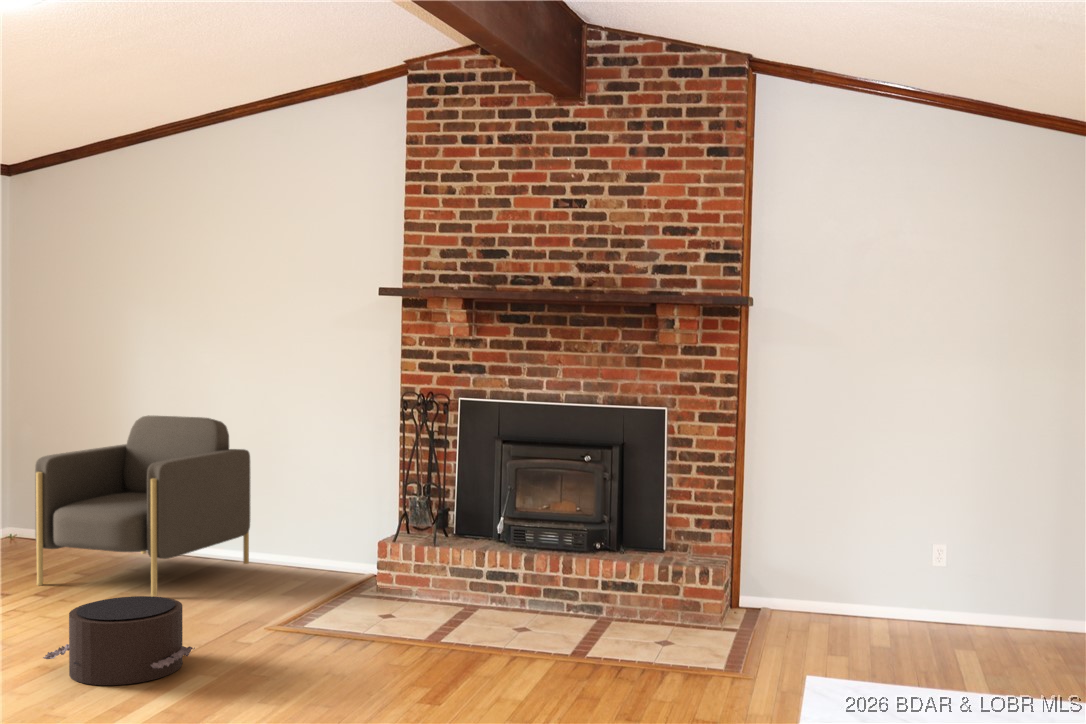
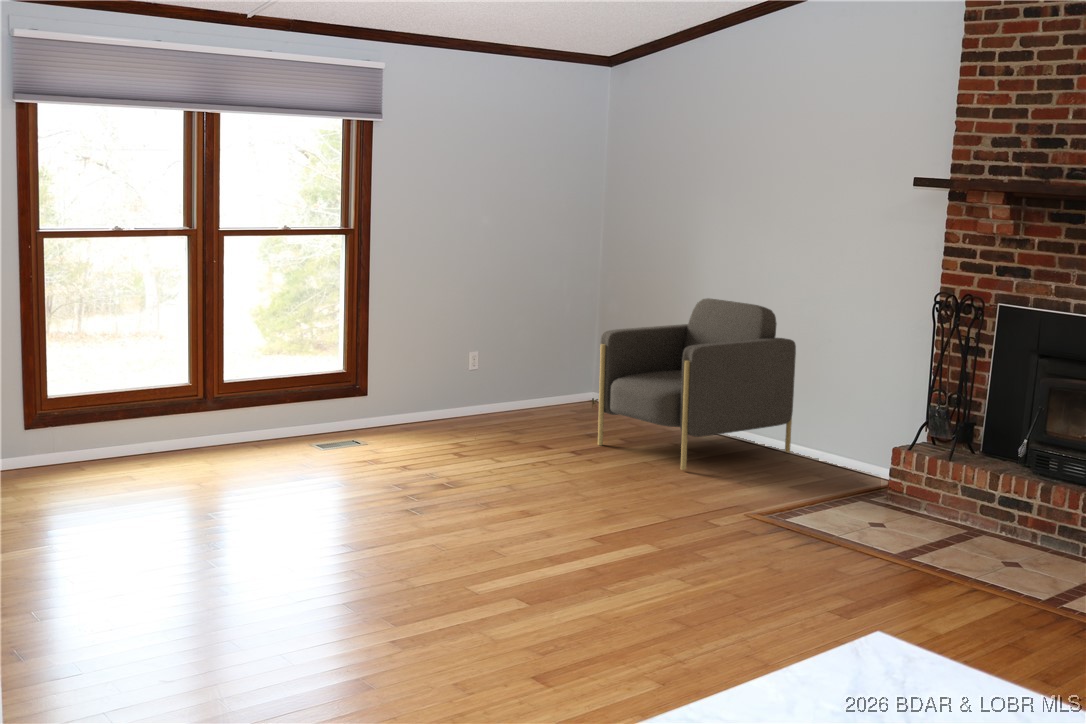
pouf: present [43,596,195,685] -> none [555,465,675,540]

